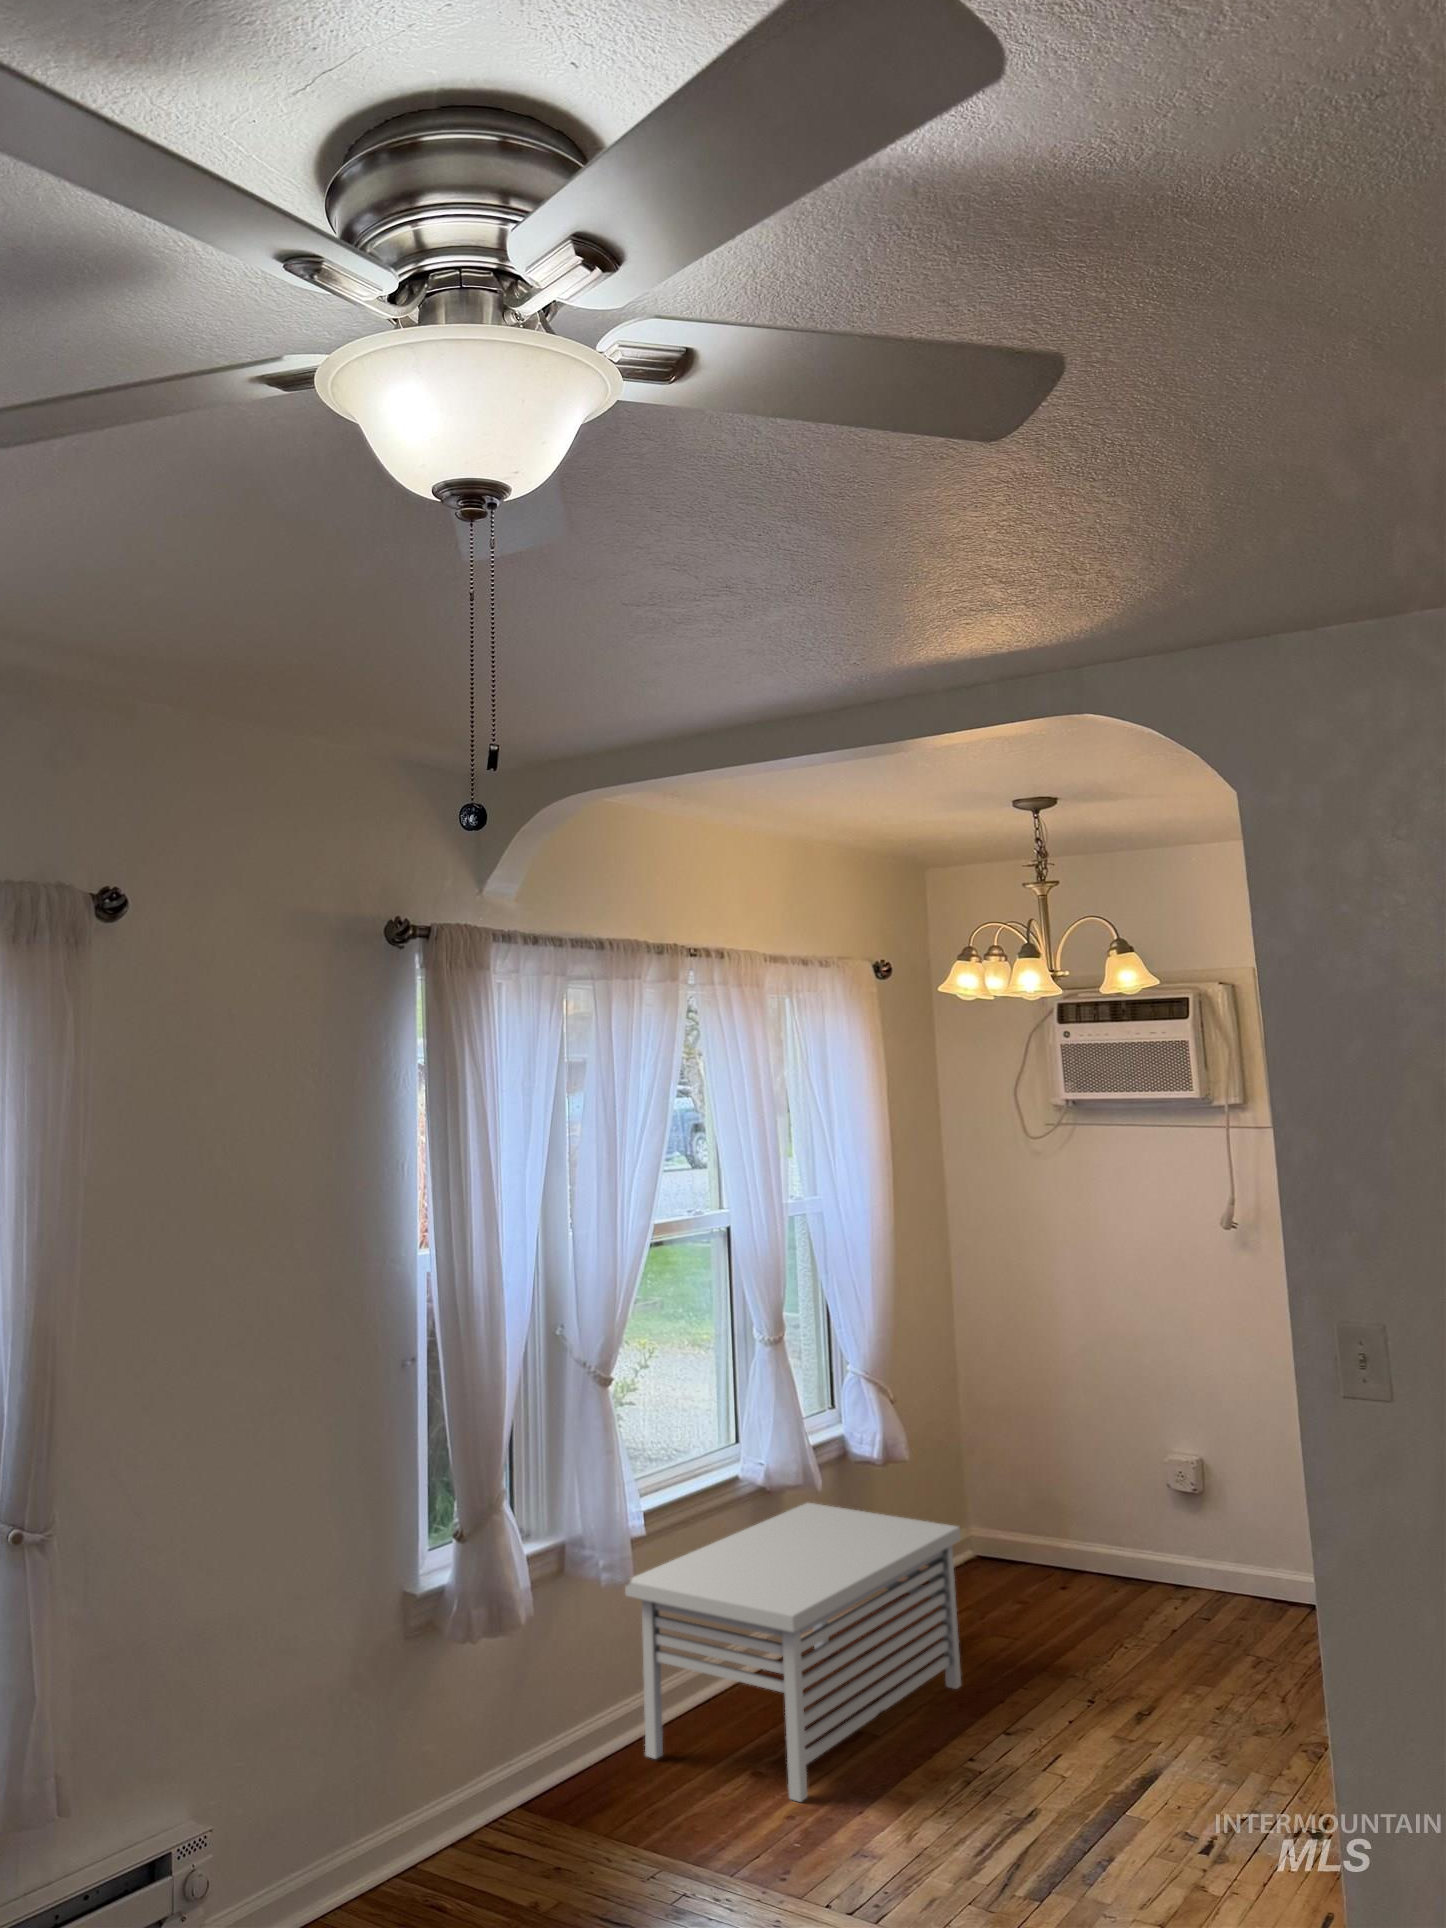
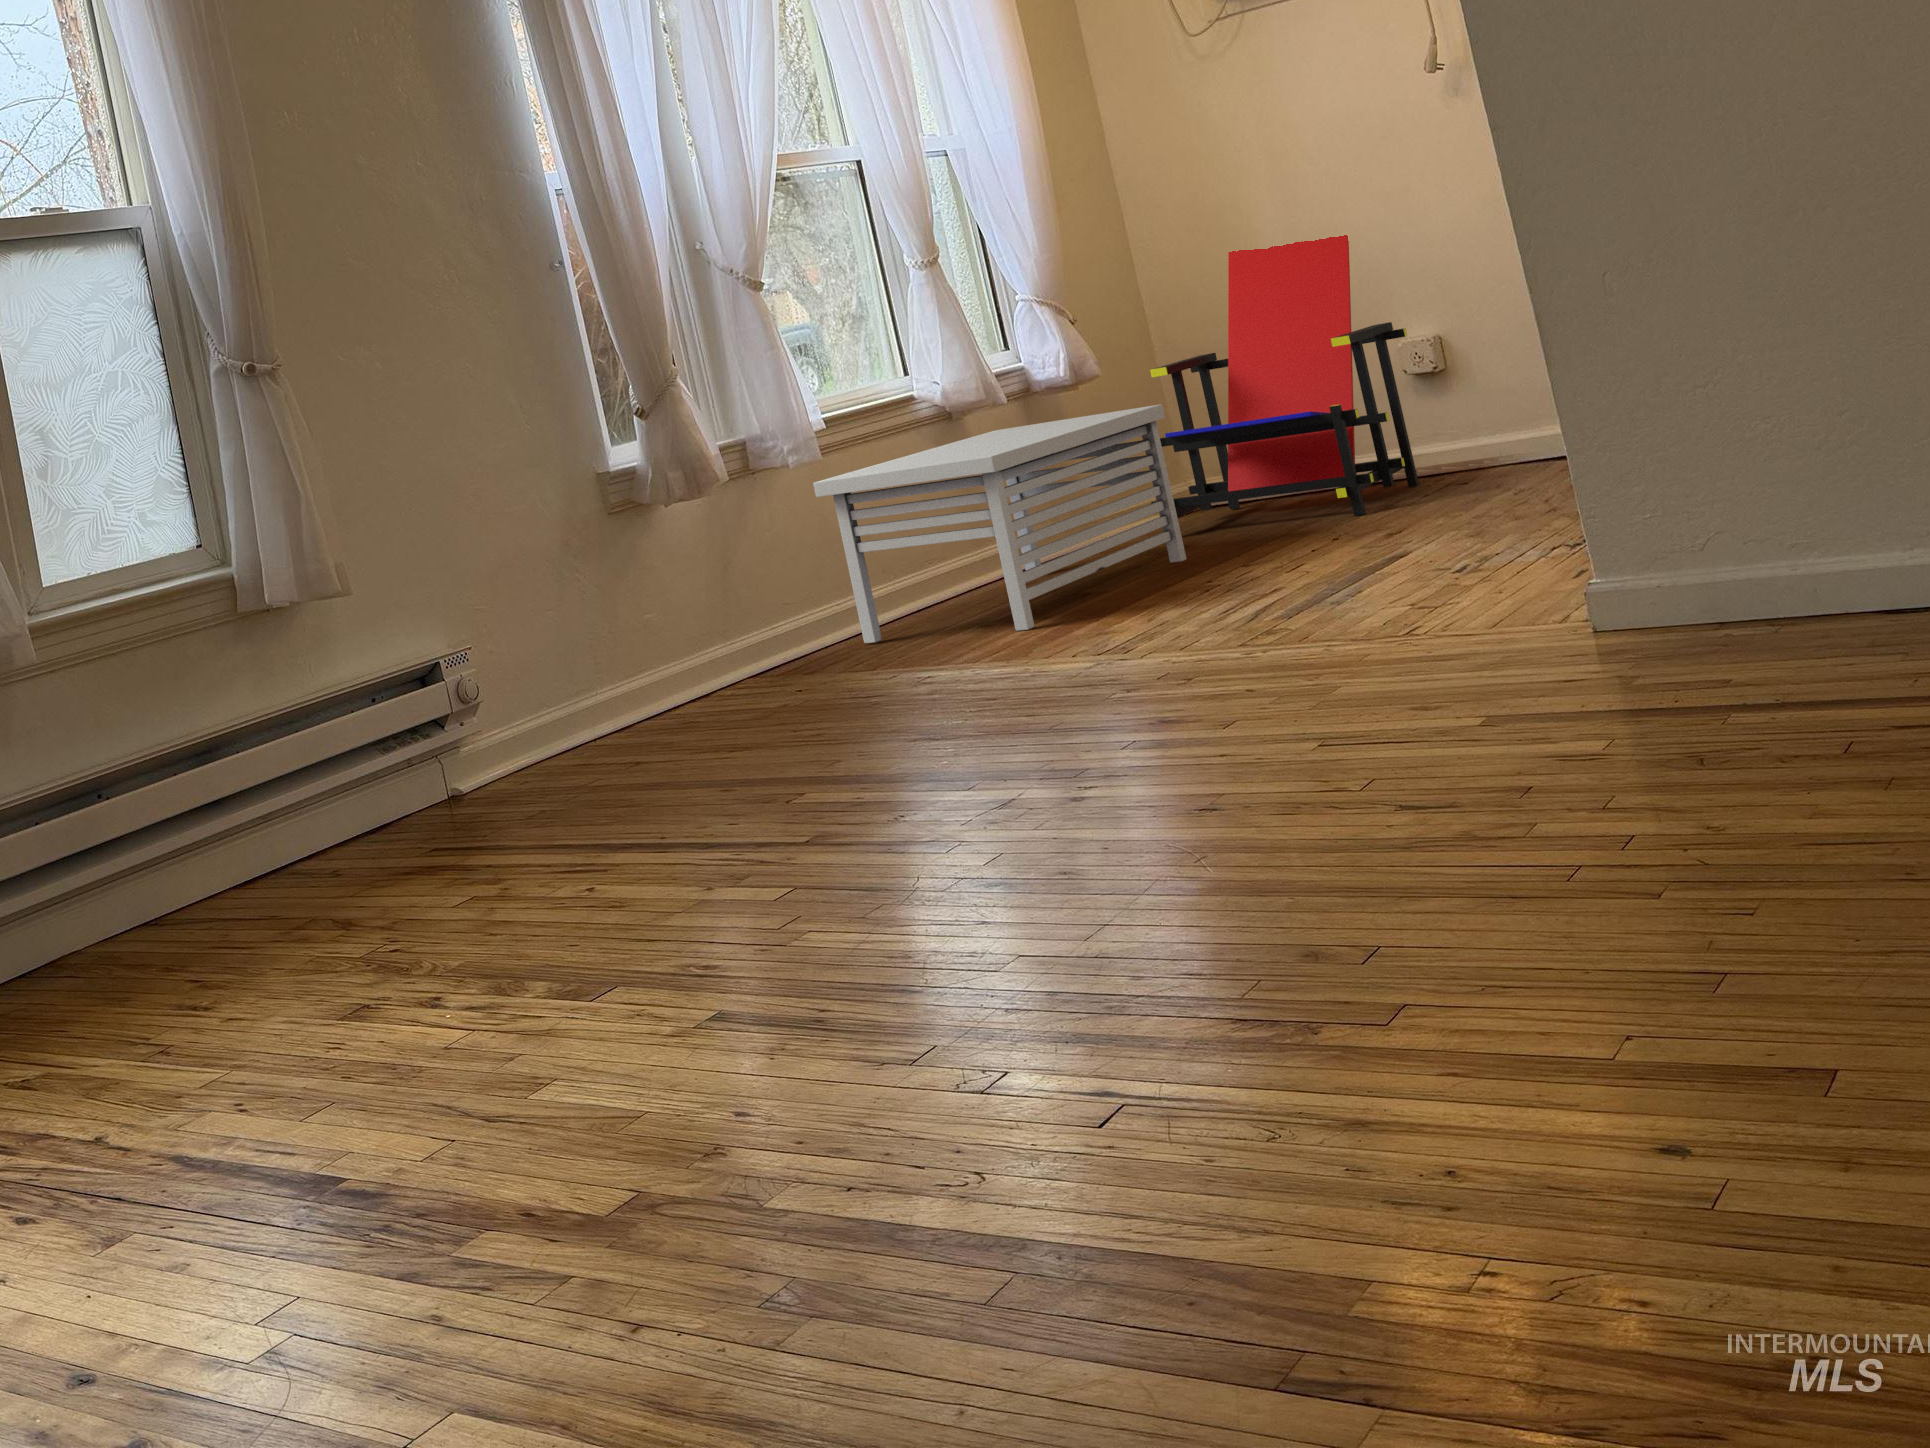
lounge chair: none [933,1320,1179,1658] -> present [1150,235,1419,517]

